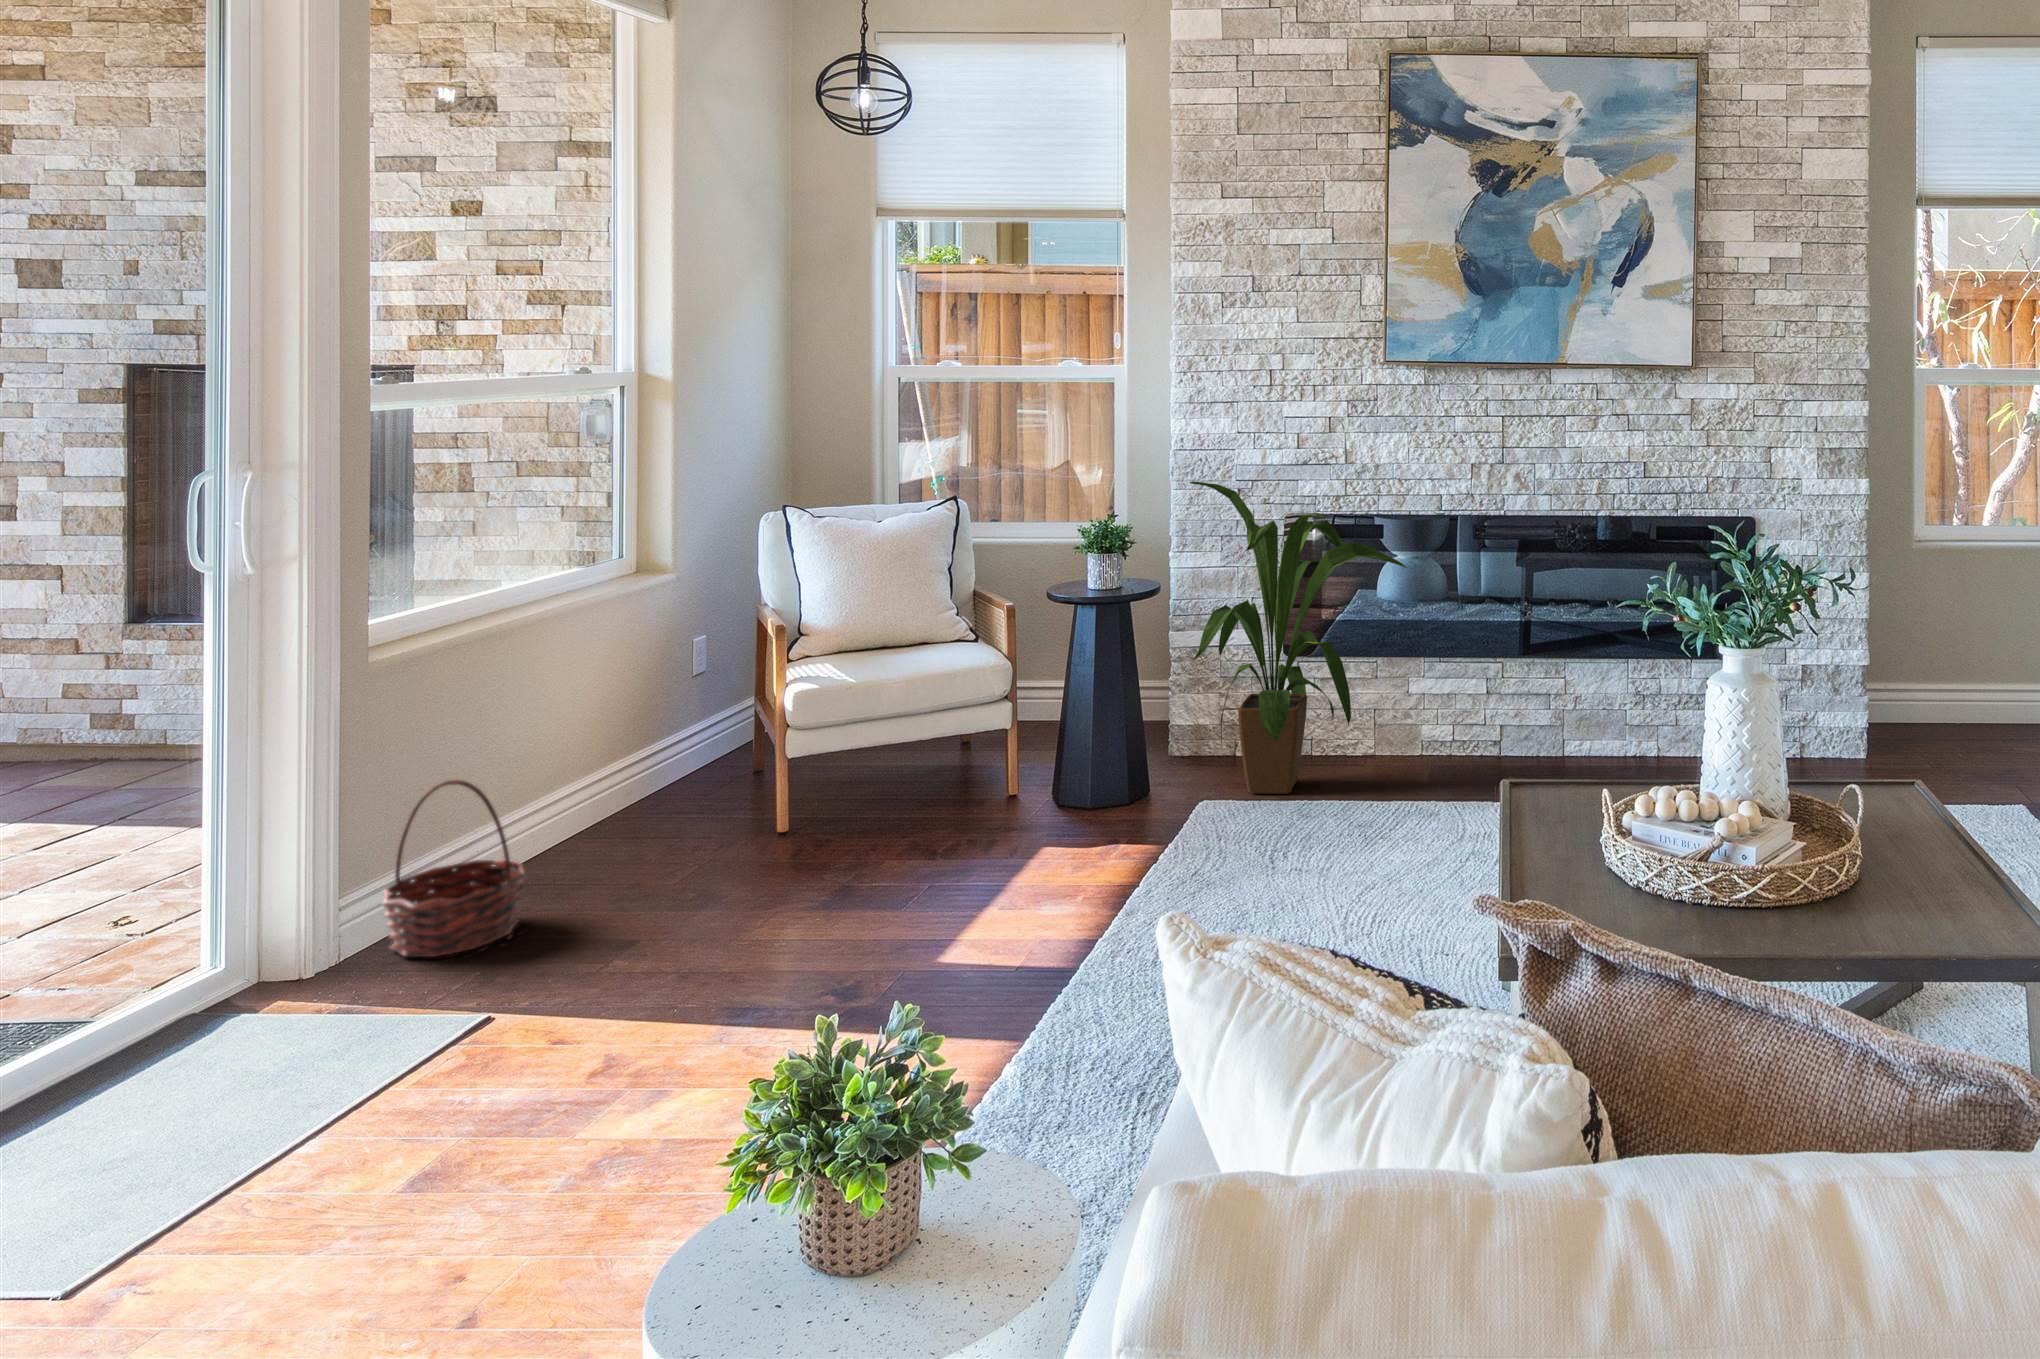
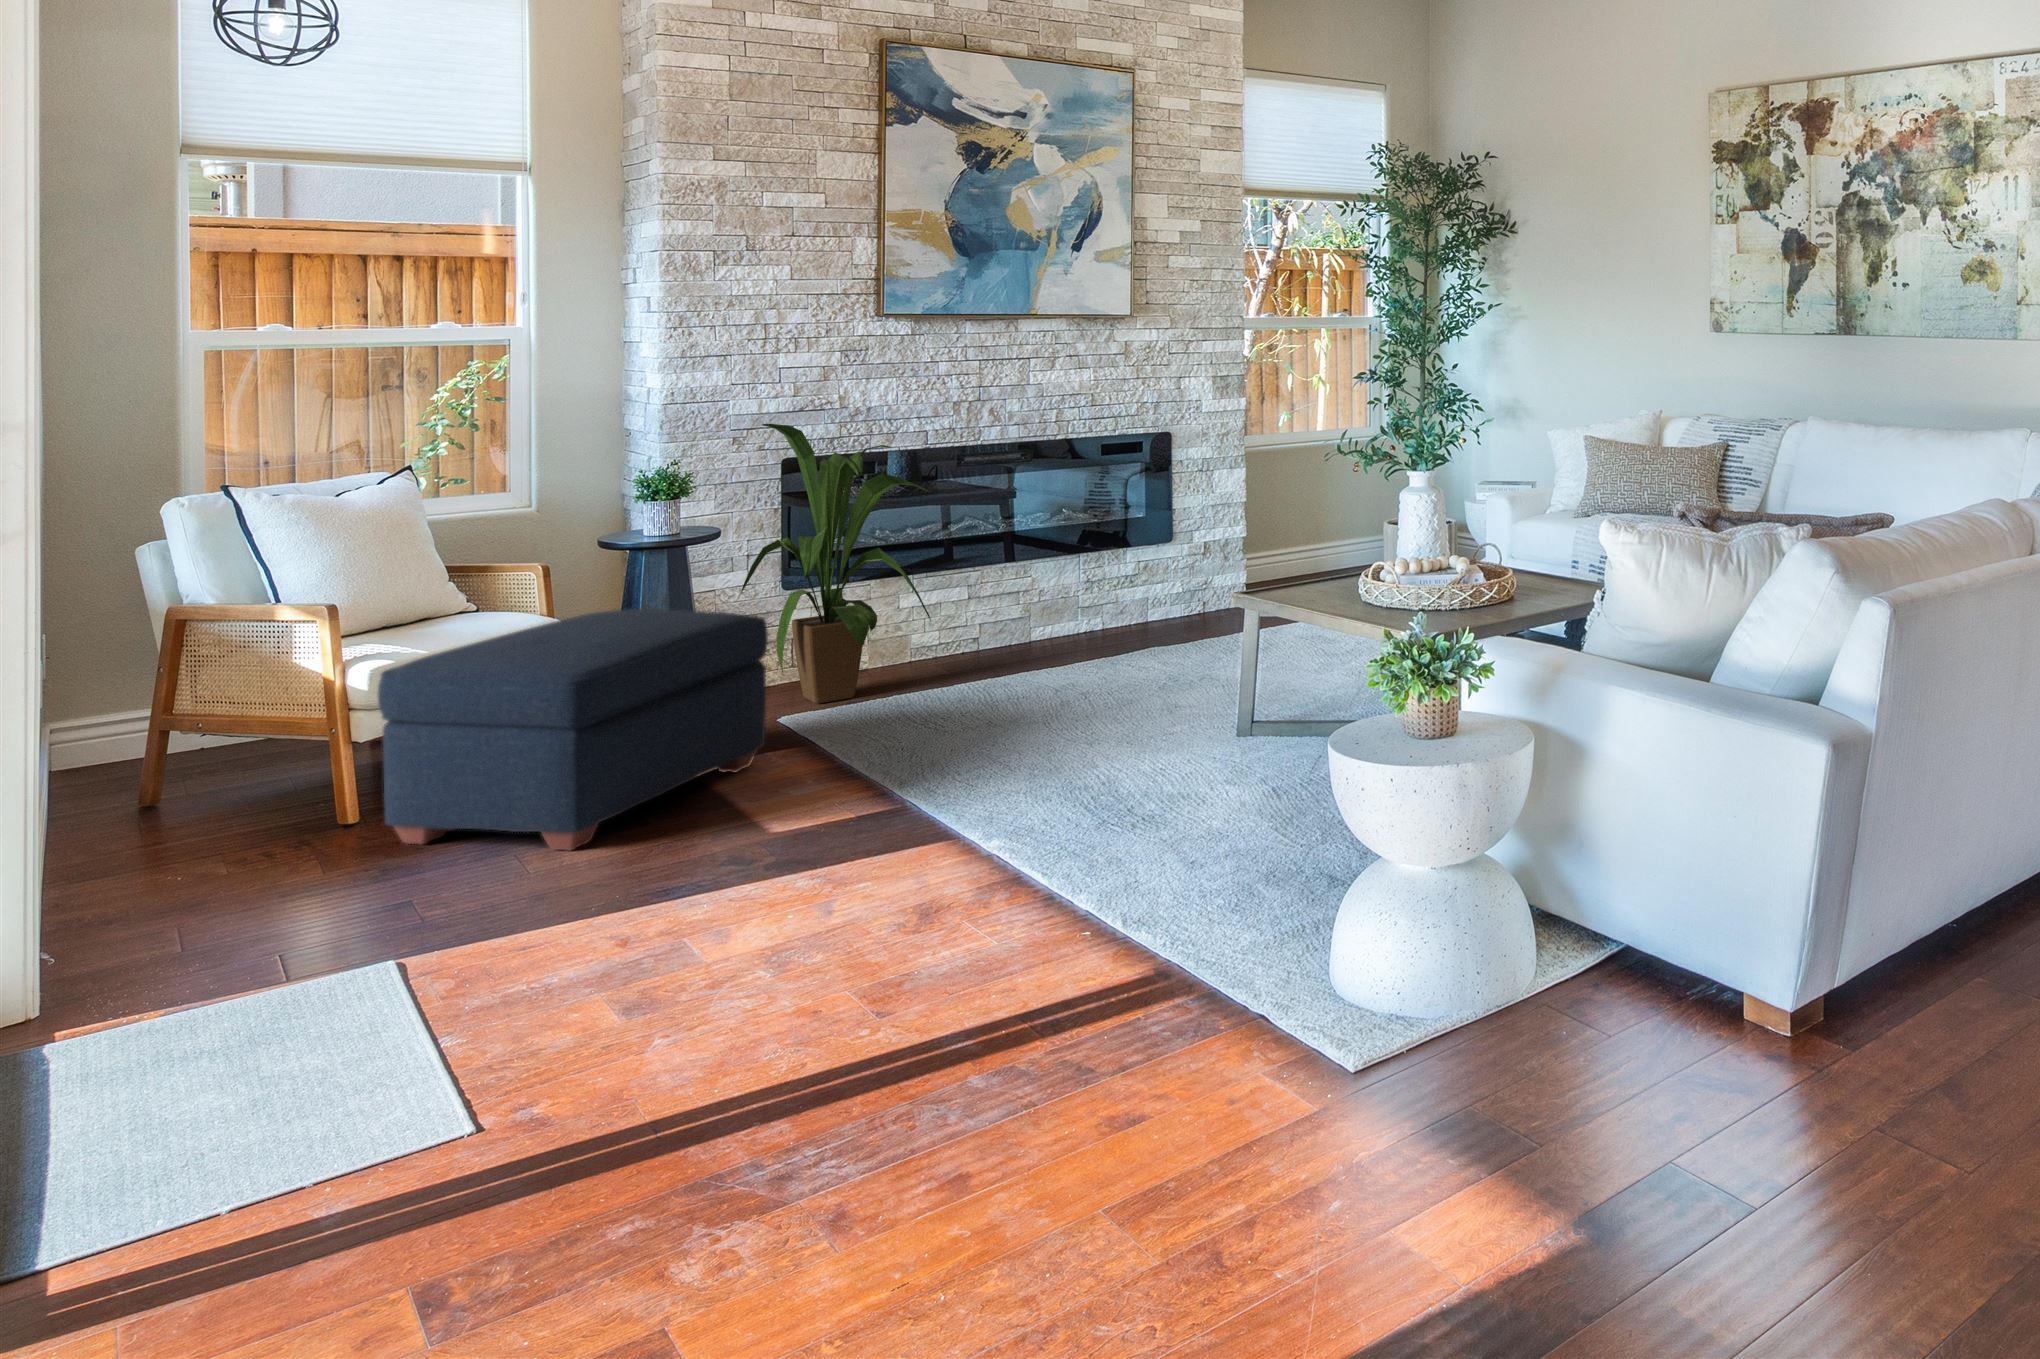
ottoman: none [707,668,1076,939] -> present [377,609,768,851]
basket: present [382,780,526,957] -> none [85,762,258,956]

